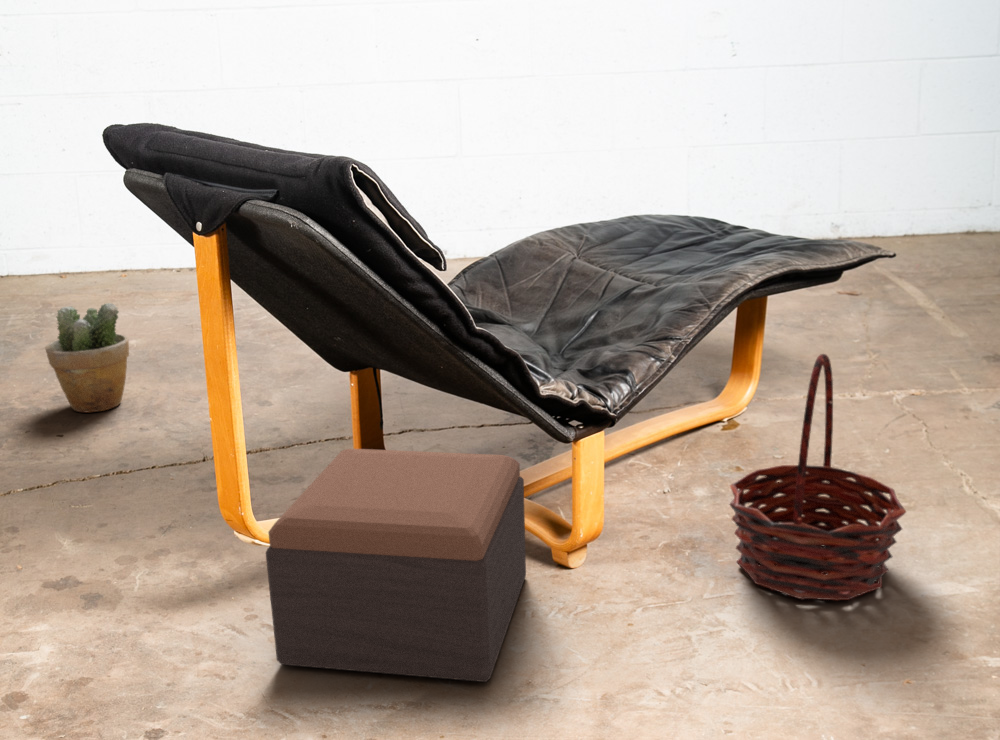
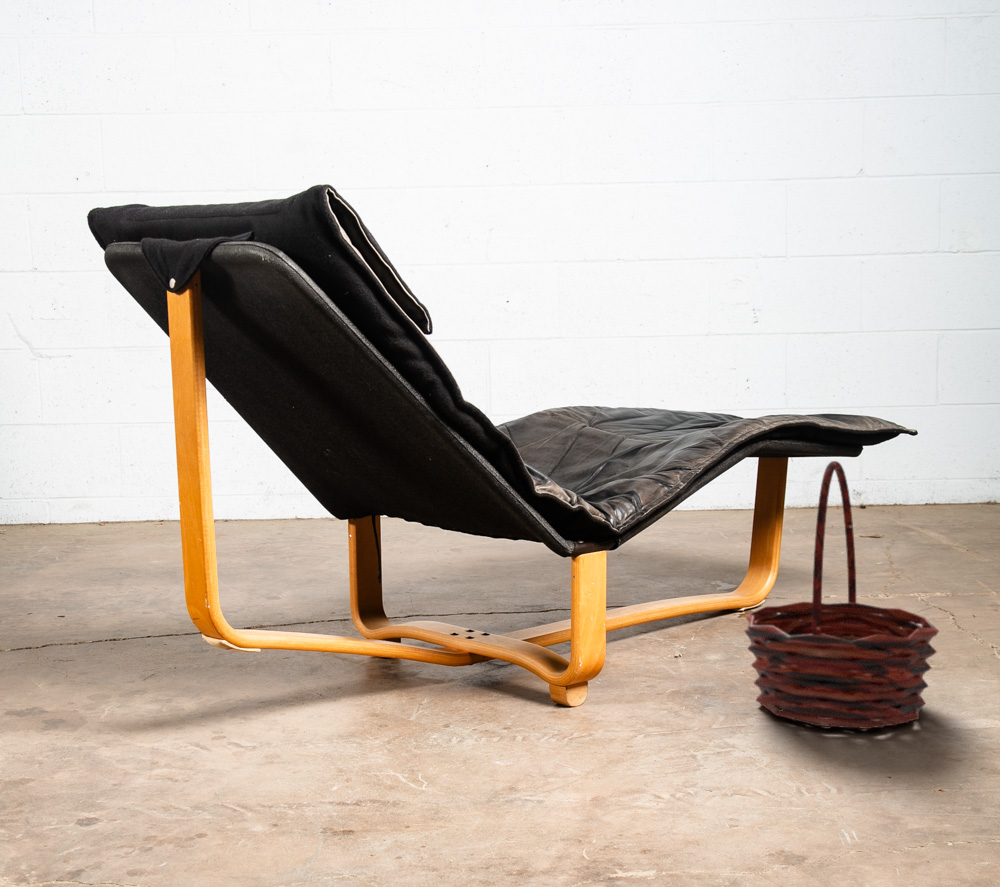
potted plant: present [45,303,129,412] -> none [50,485,136,598]
footstool: present [266,449,526,682] -> none [232,563,522,784]

